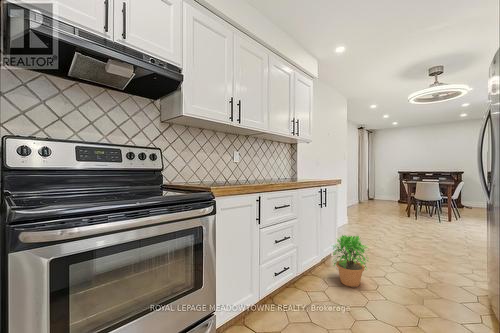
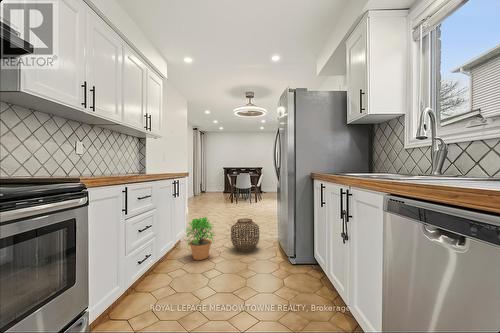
woven basket: none [394,246,441,295] -> present [231,218,259,252]

